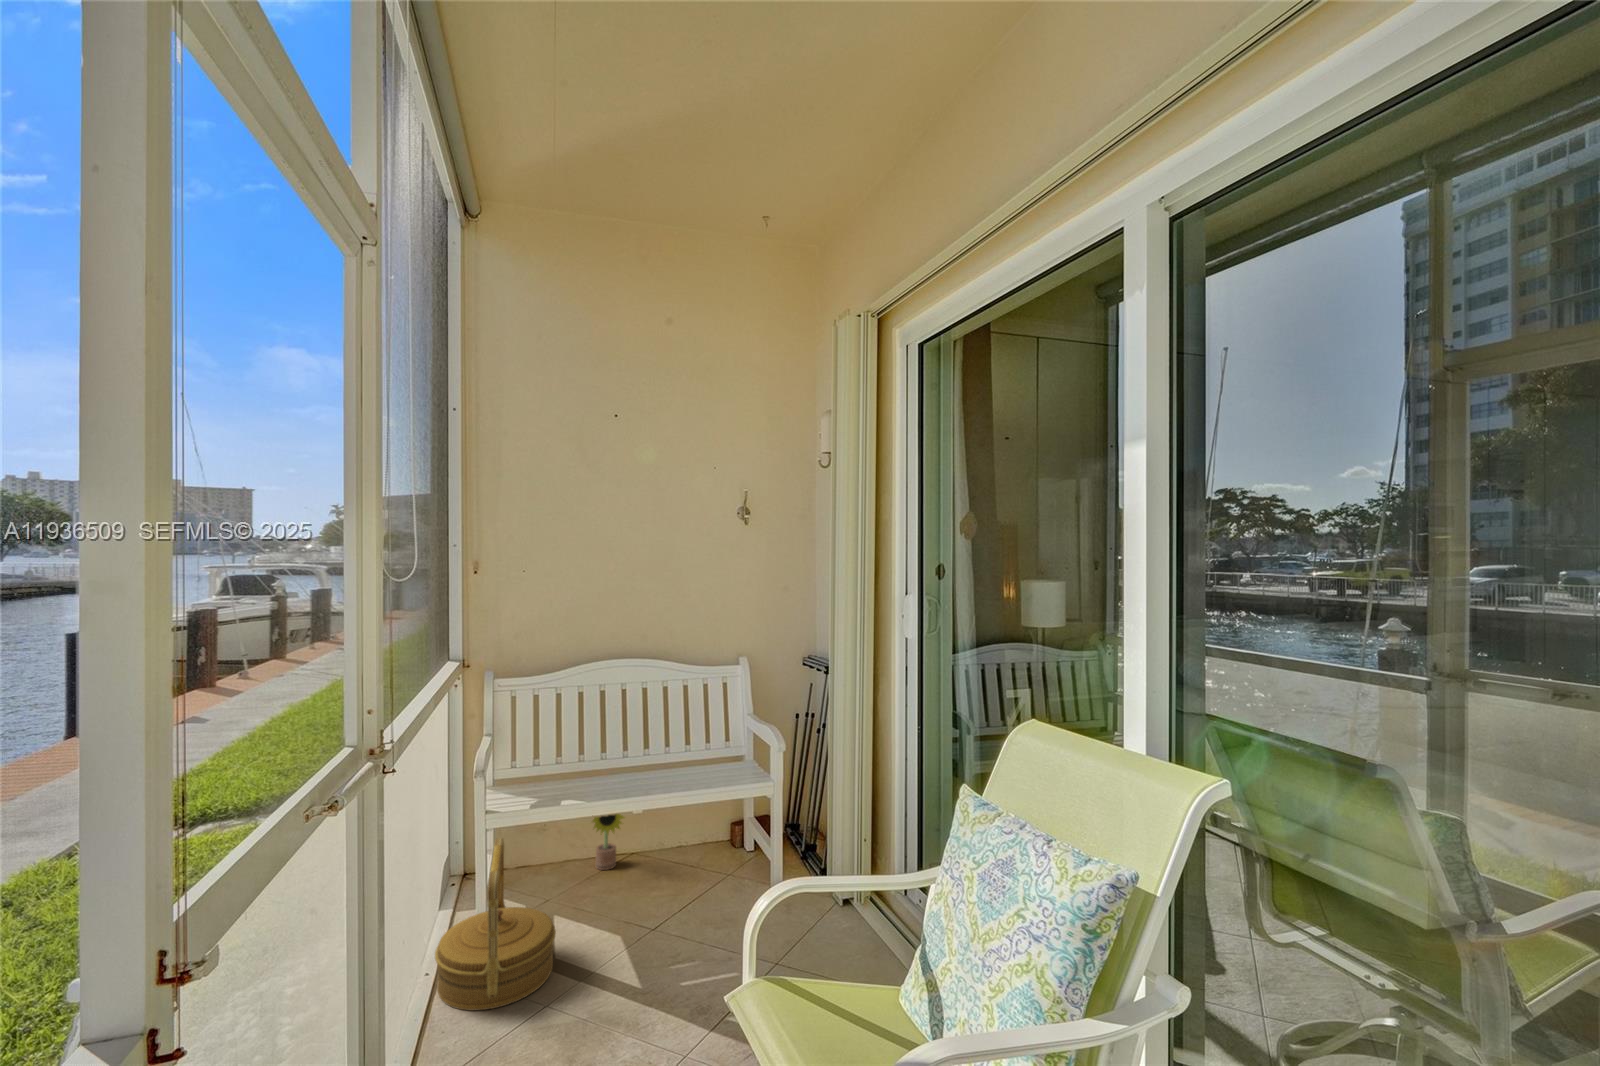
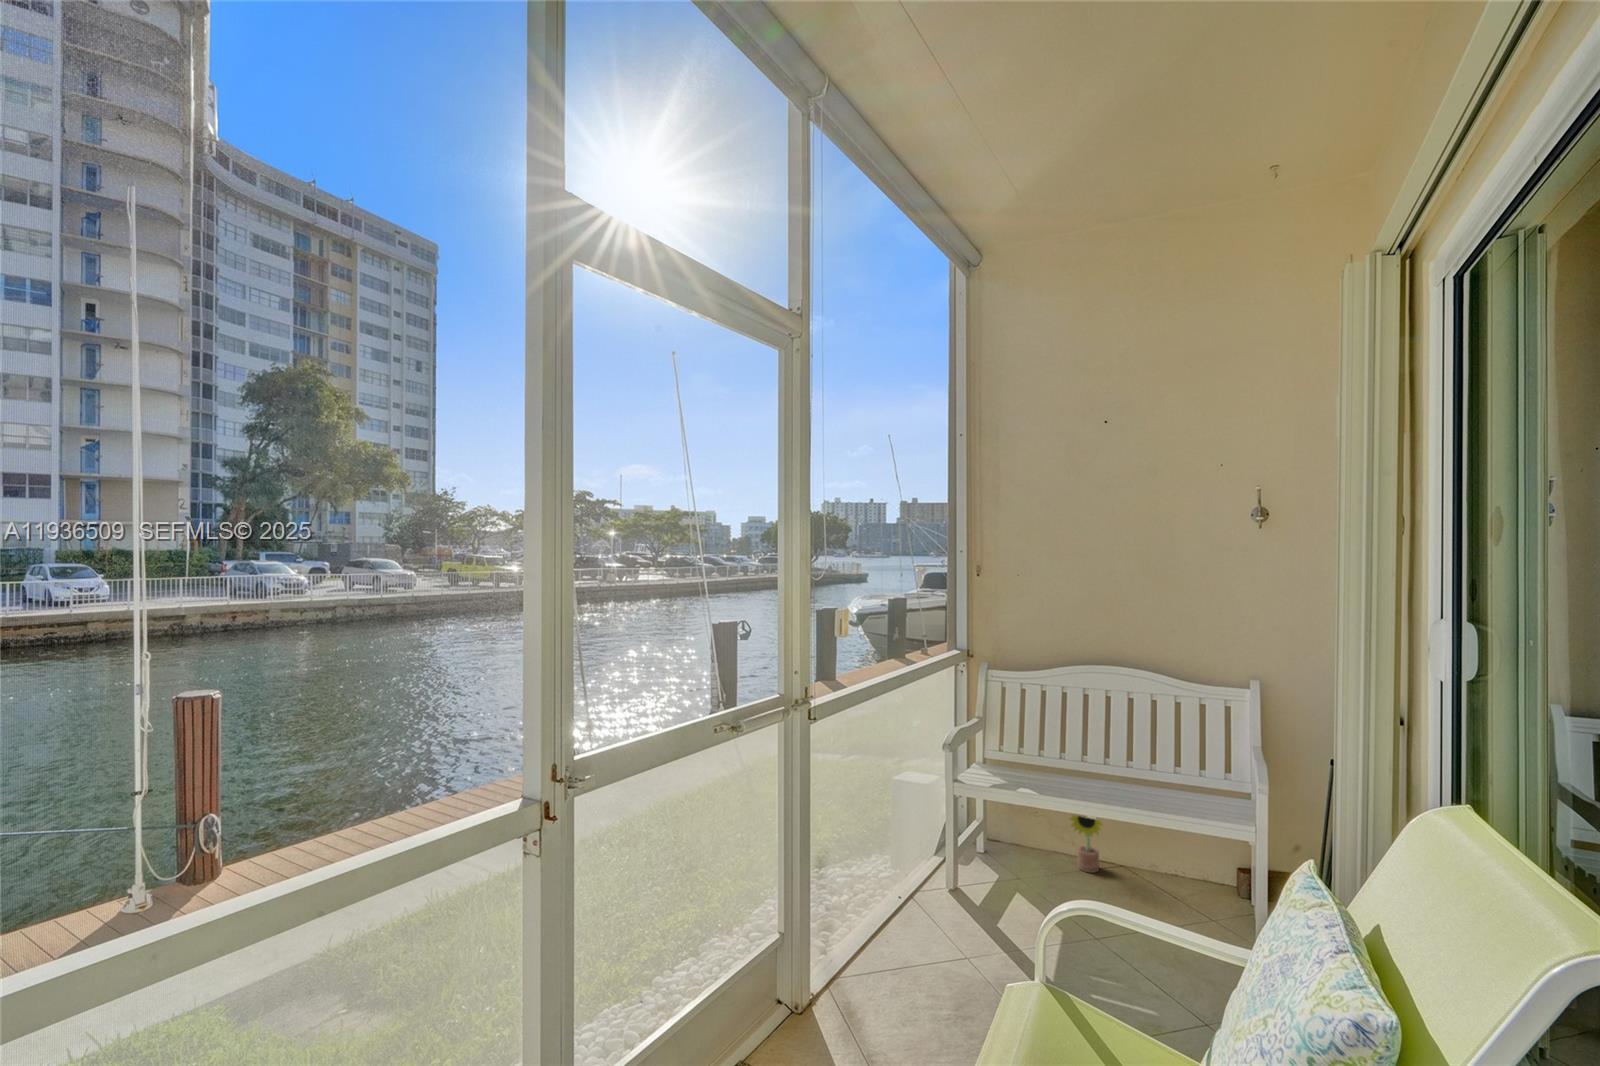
woven basket: present [435,838,556,1011] -> none [898,803,996,944]

